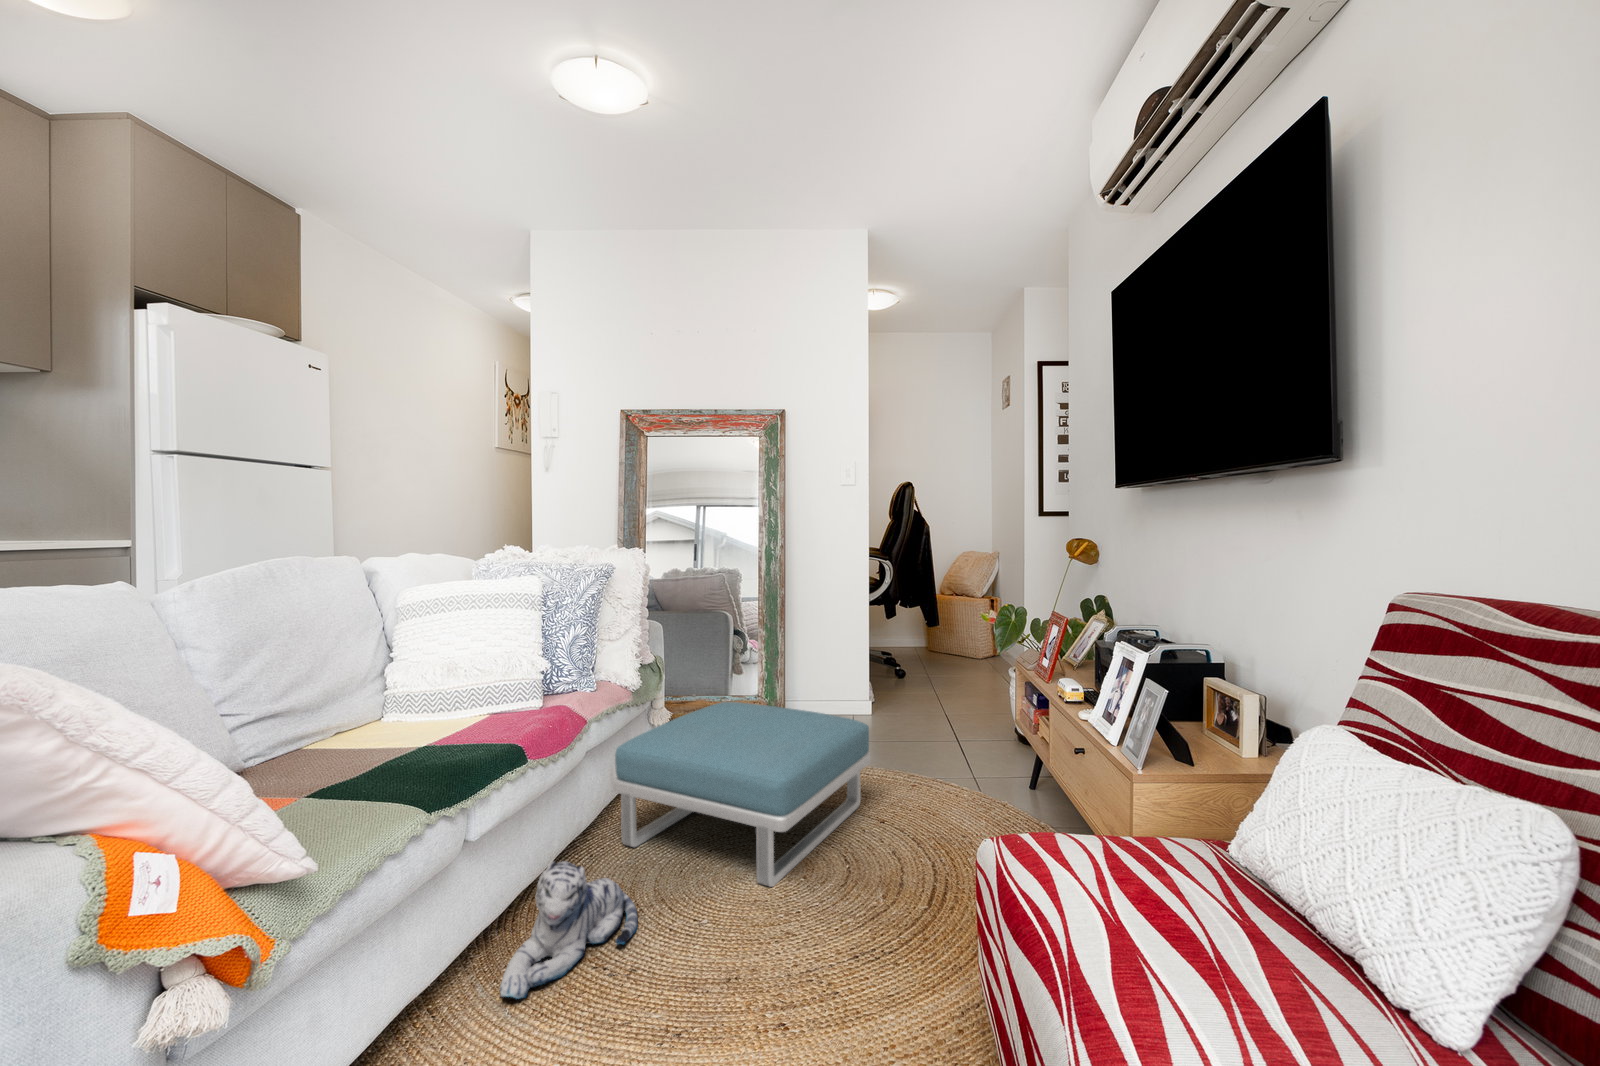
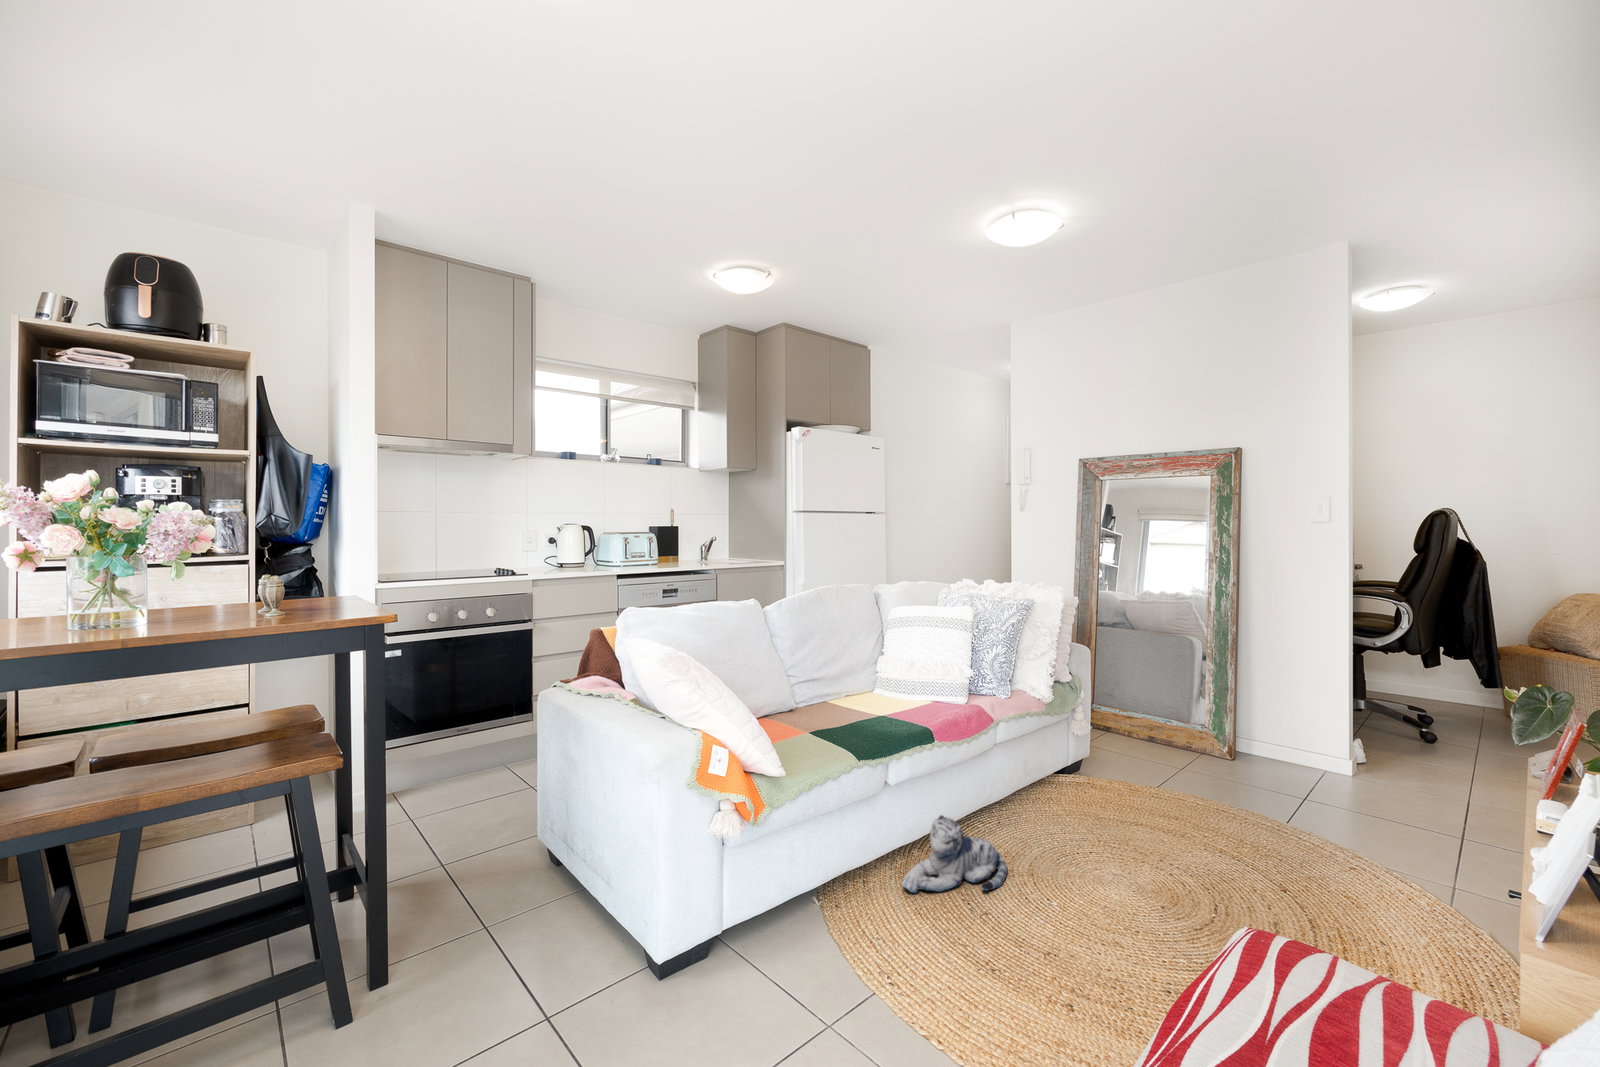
footstool: present [613,702,871,887] -> none [1016,729,1282,905]

